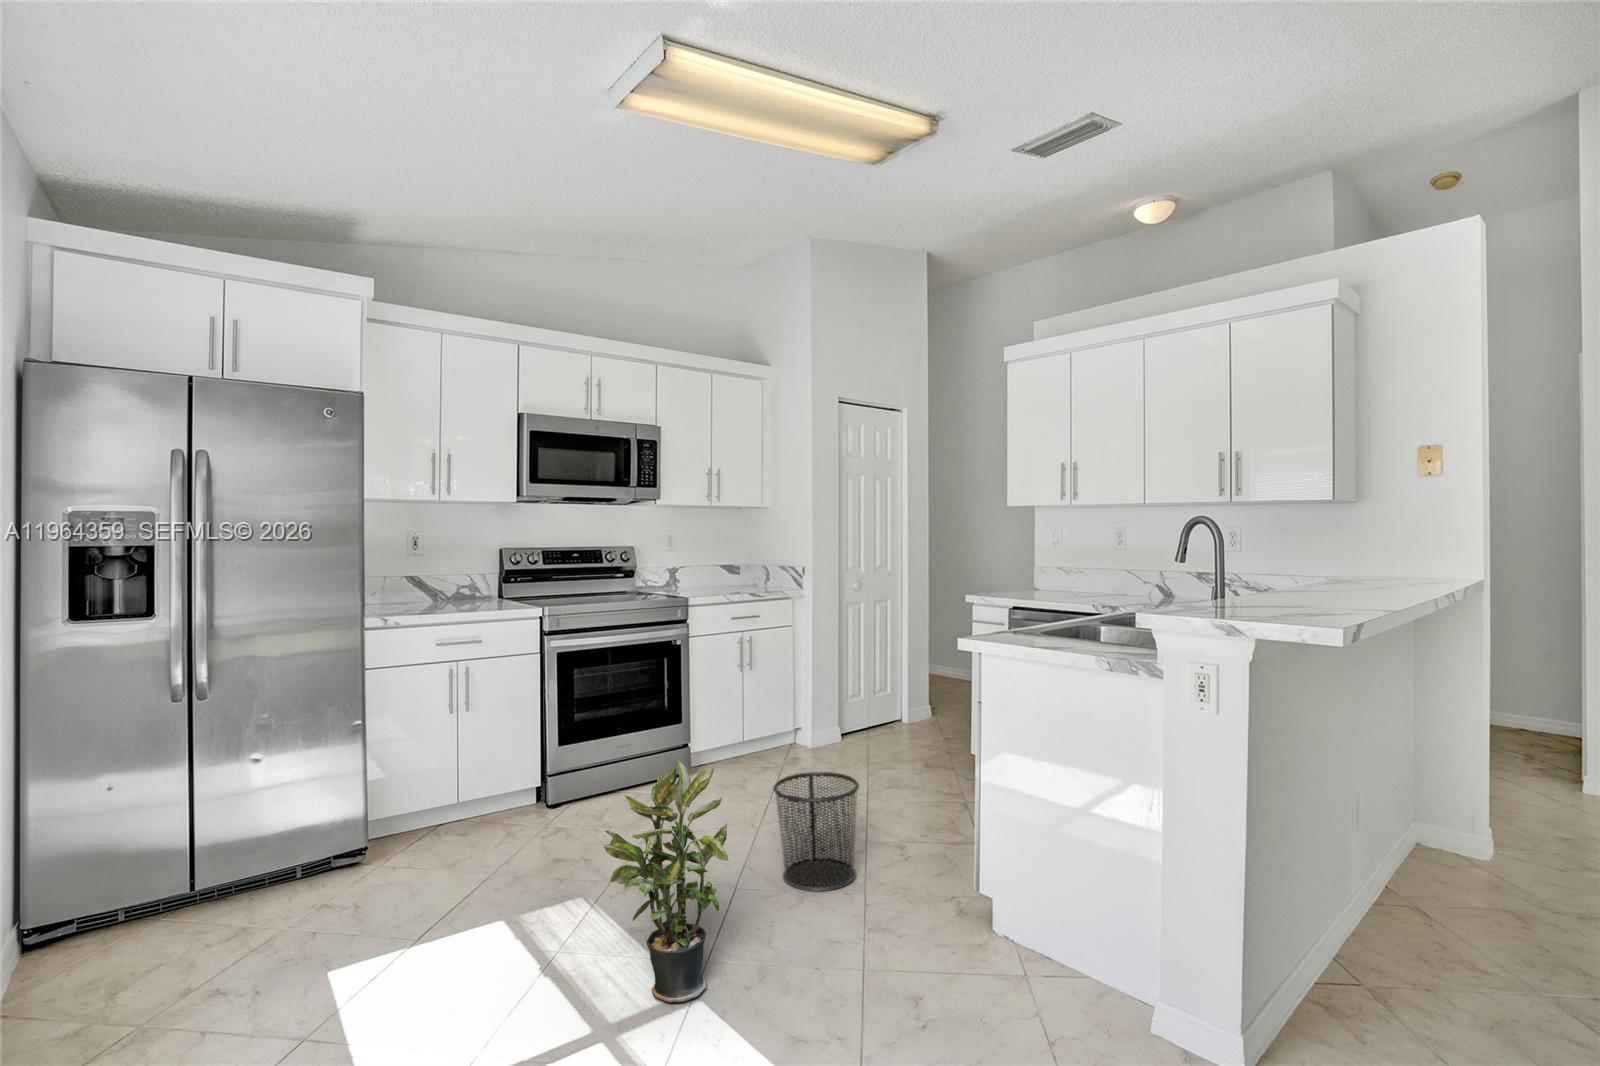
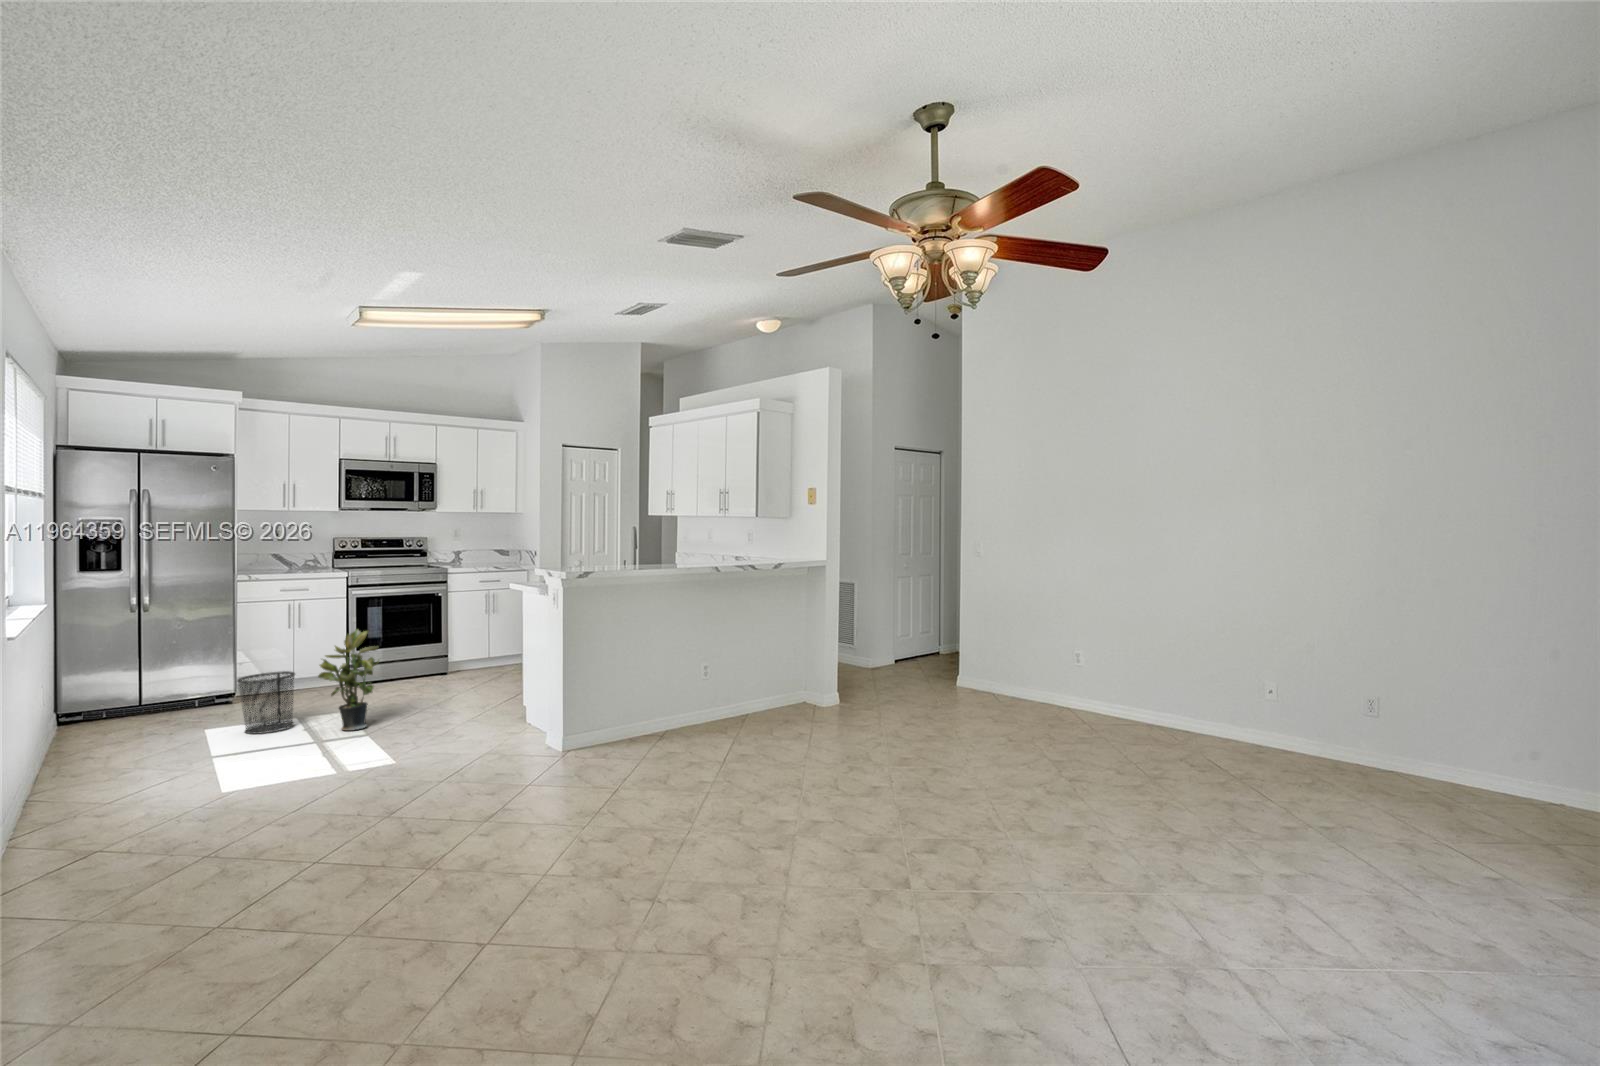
waste bin: present [773,772,859,891] -> present [237,671,295,734]

